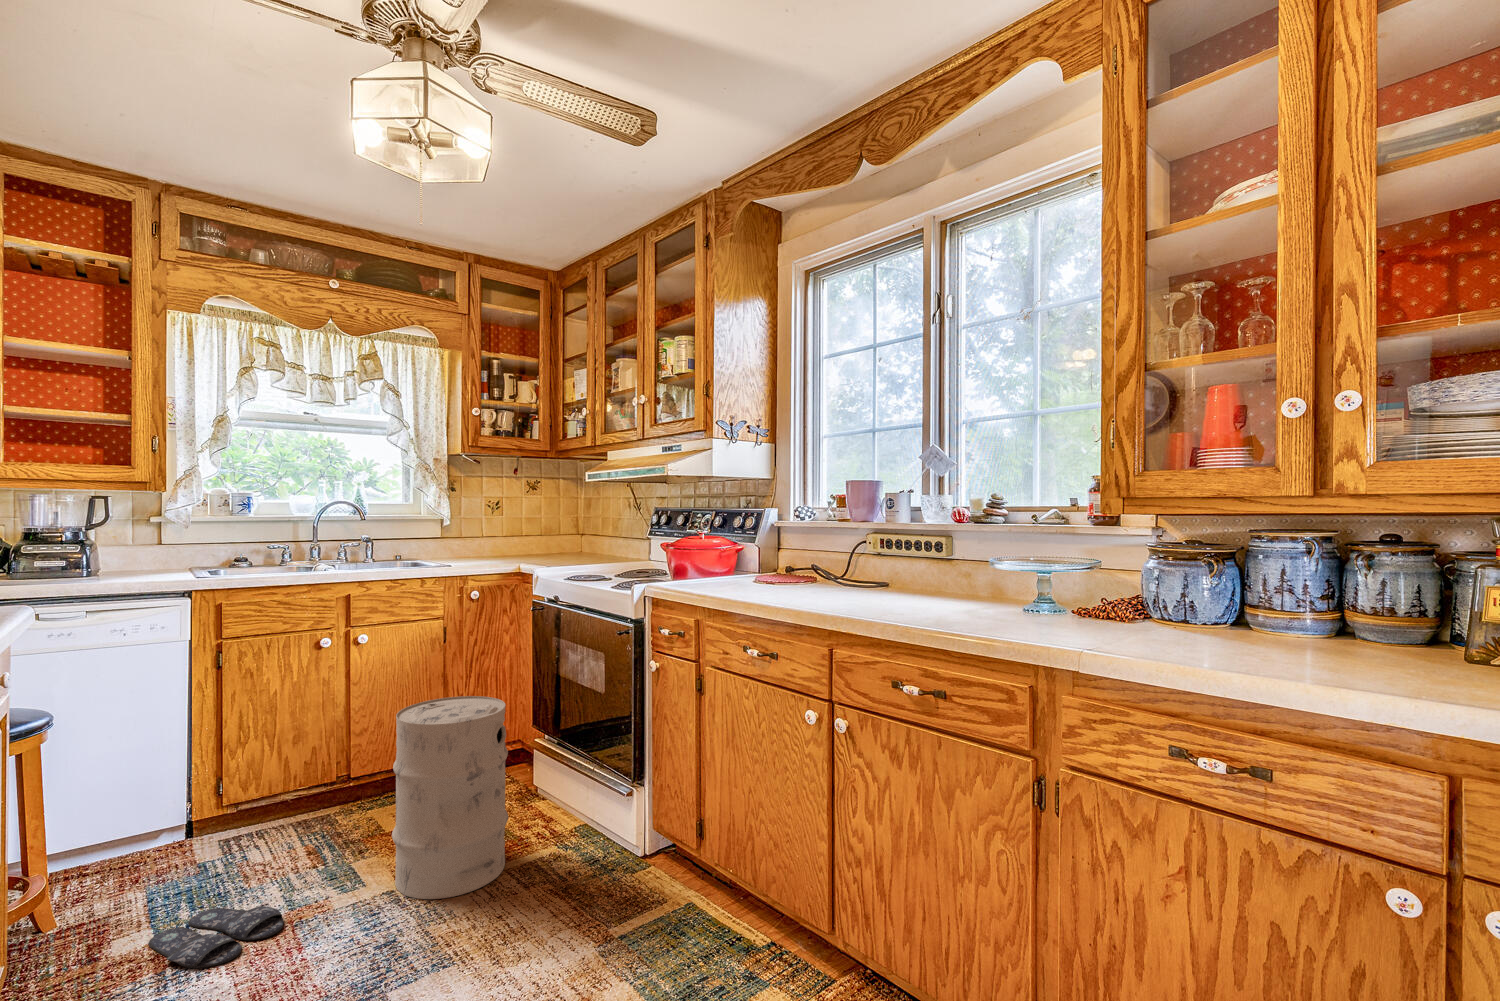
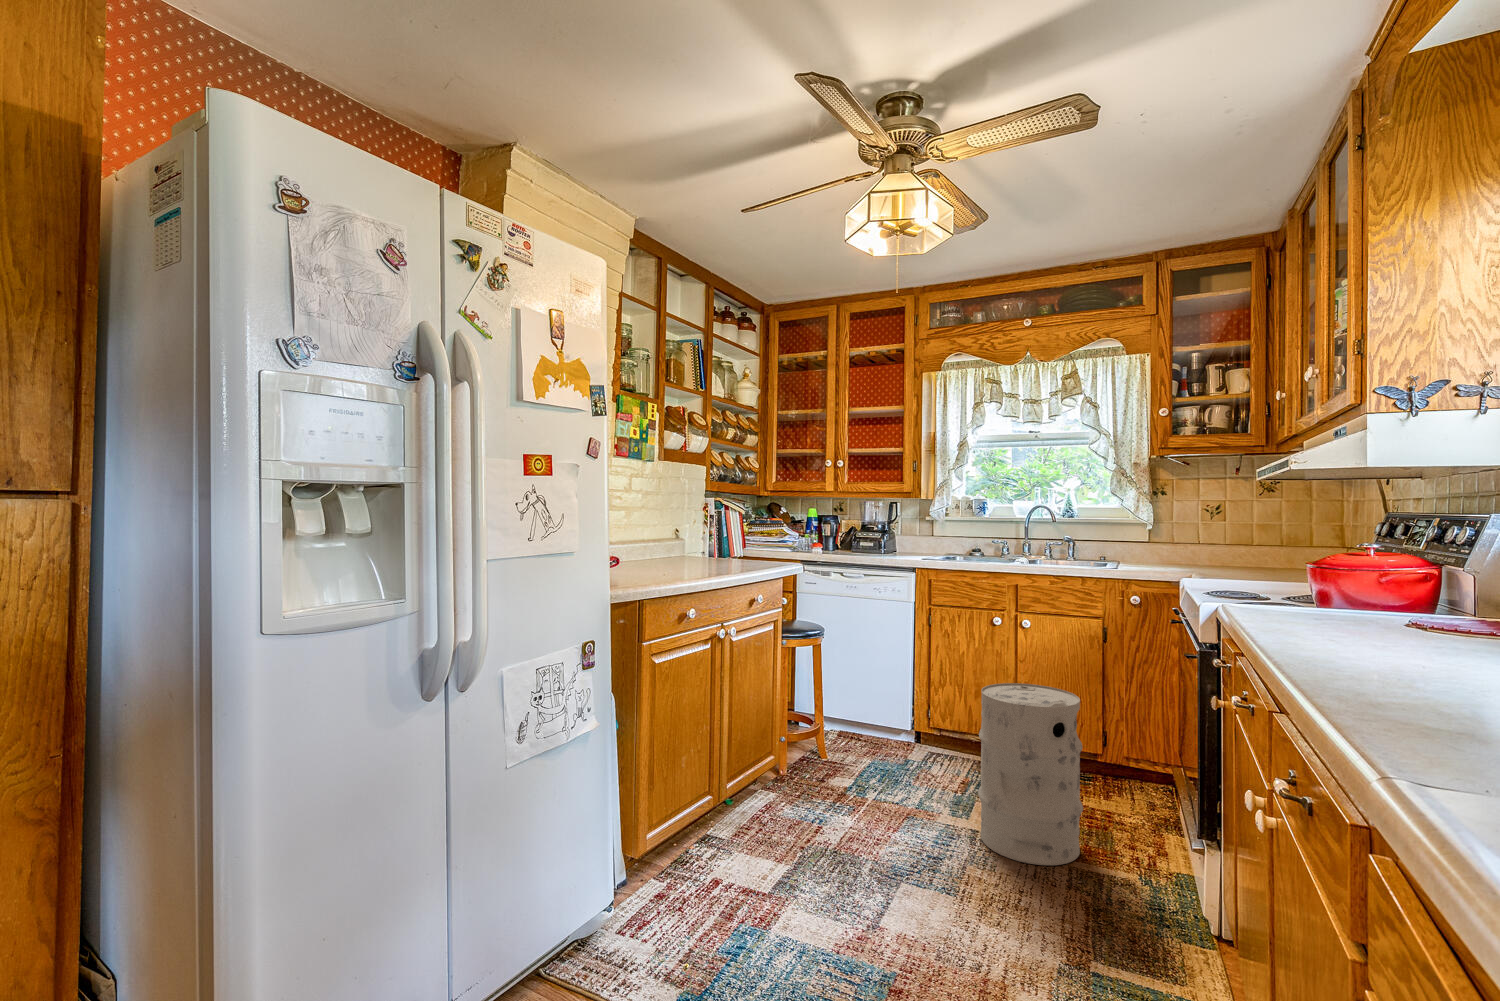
slippers: present [148,906,284,968] -> none [838,785,904,816]

